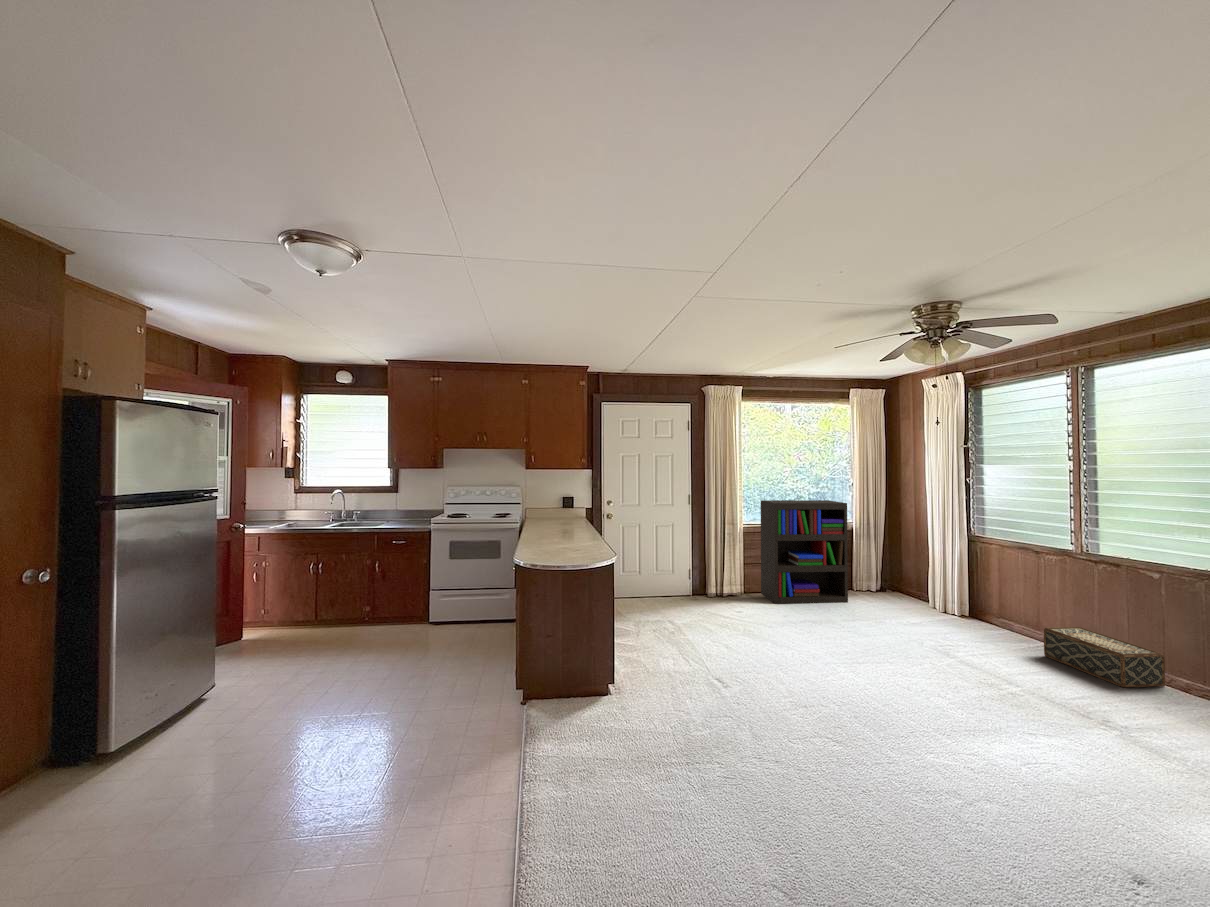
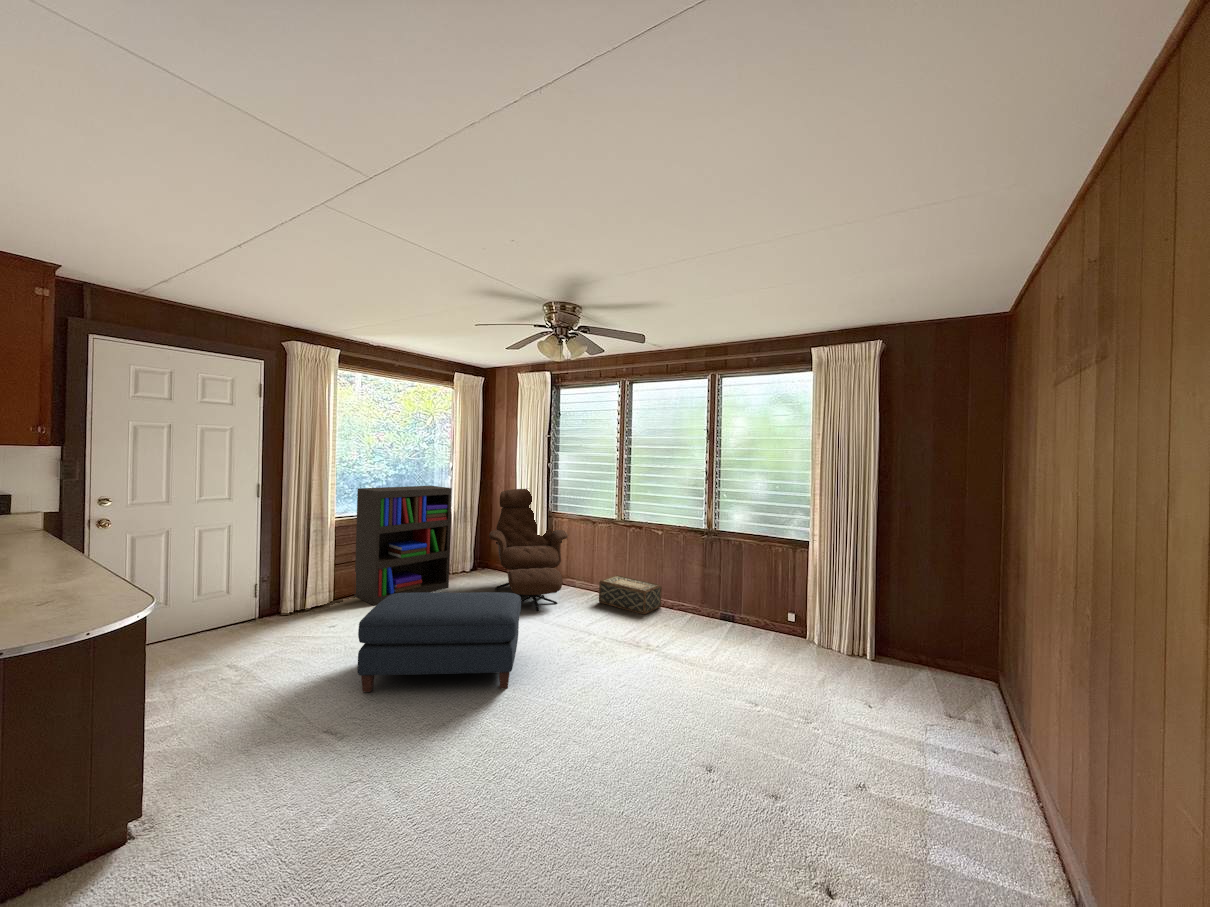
lounge chair: none [890,507,998,645] -> present [489,489,568,611]
ottoman: none [747,591,907,703] -> present [357,592,521,692]

